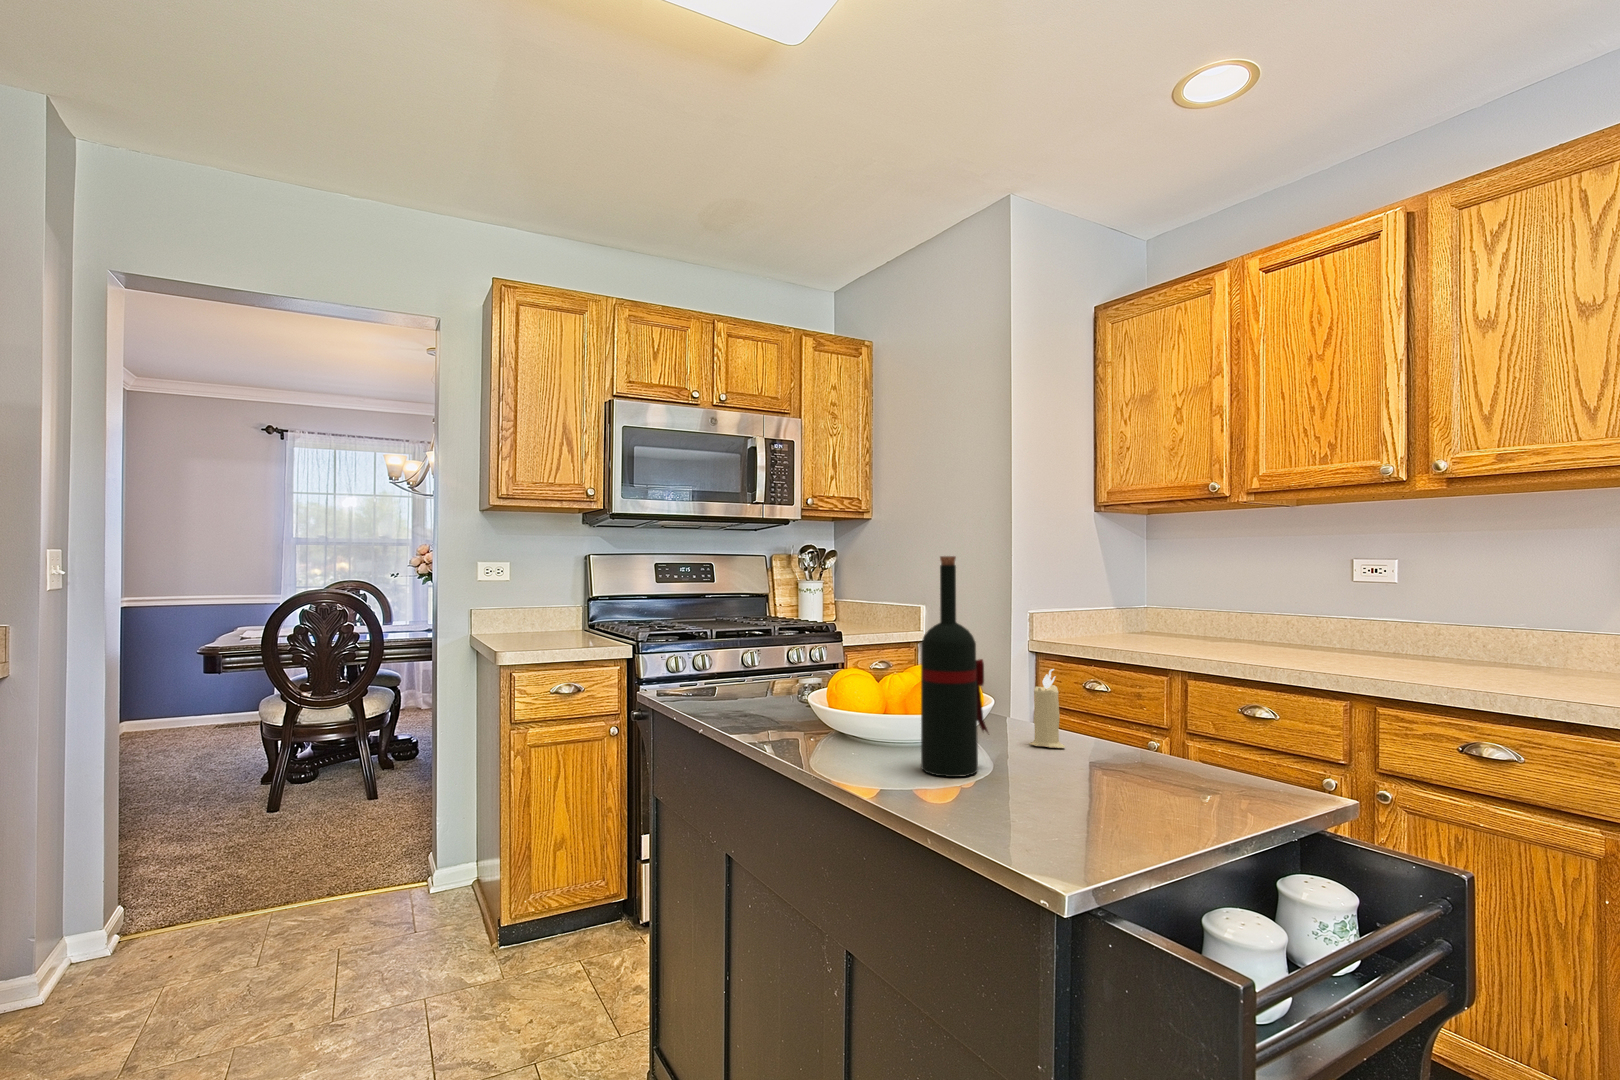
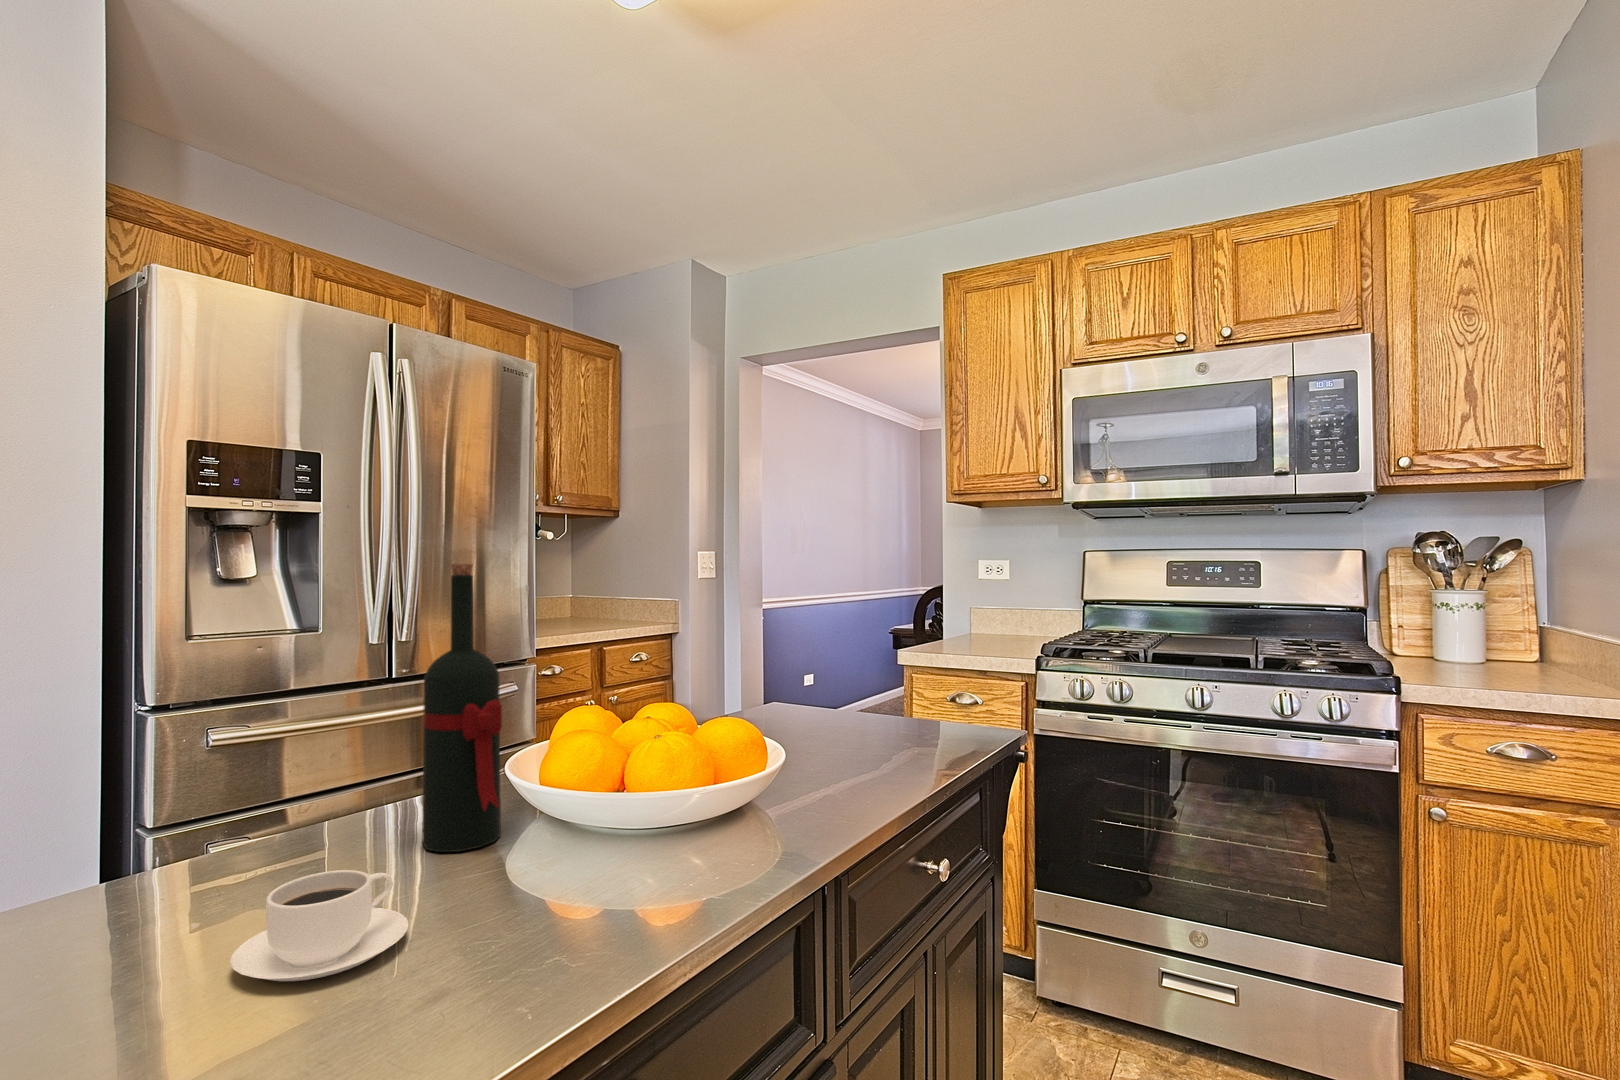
candle: present [1029,669,1065,748] -> none [618,749,662,881]
coffee cup: none [1091,748,1194,805] -> present [230,870,409,981]

